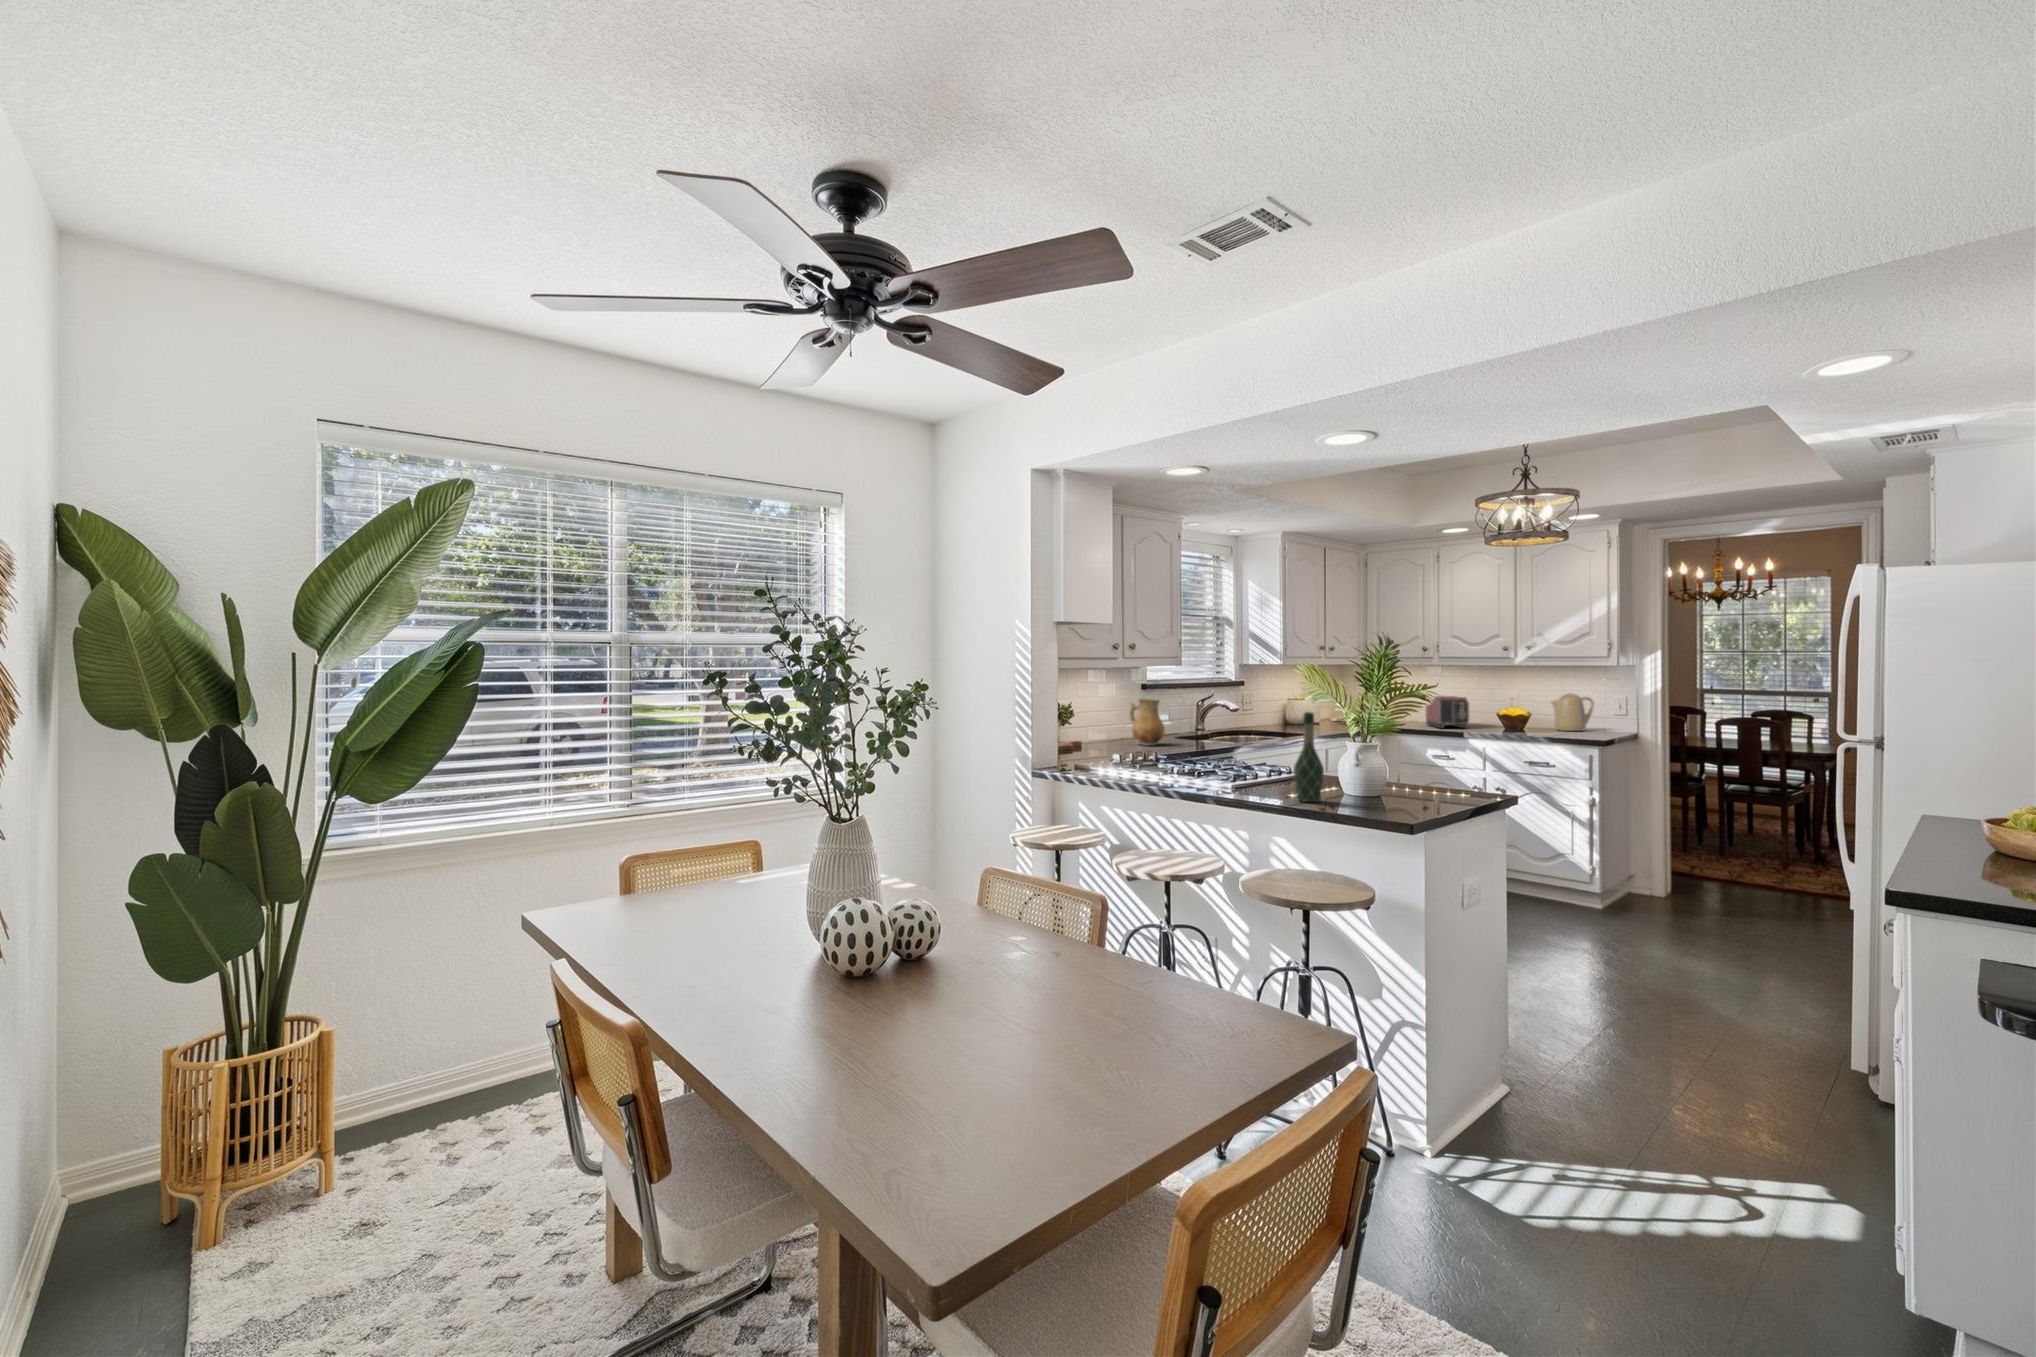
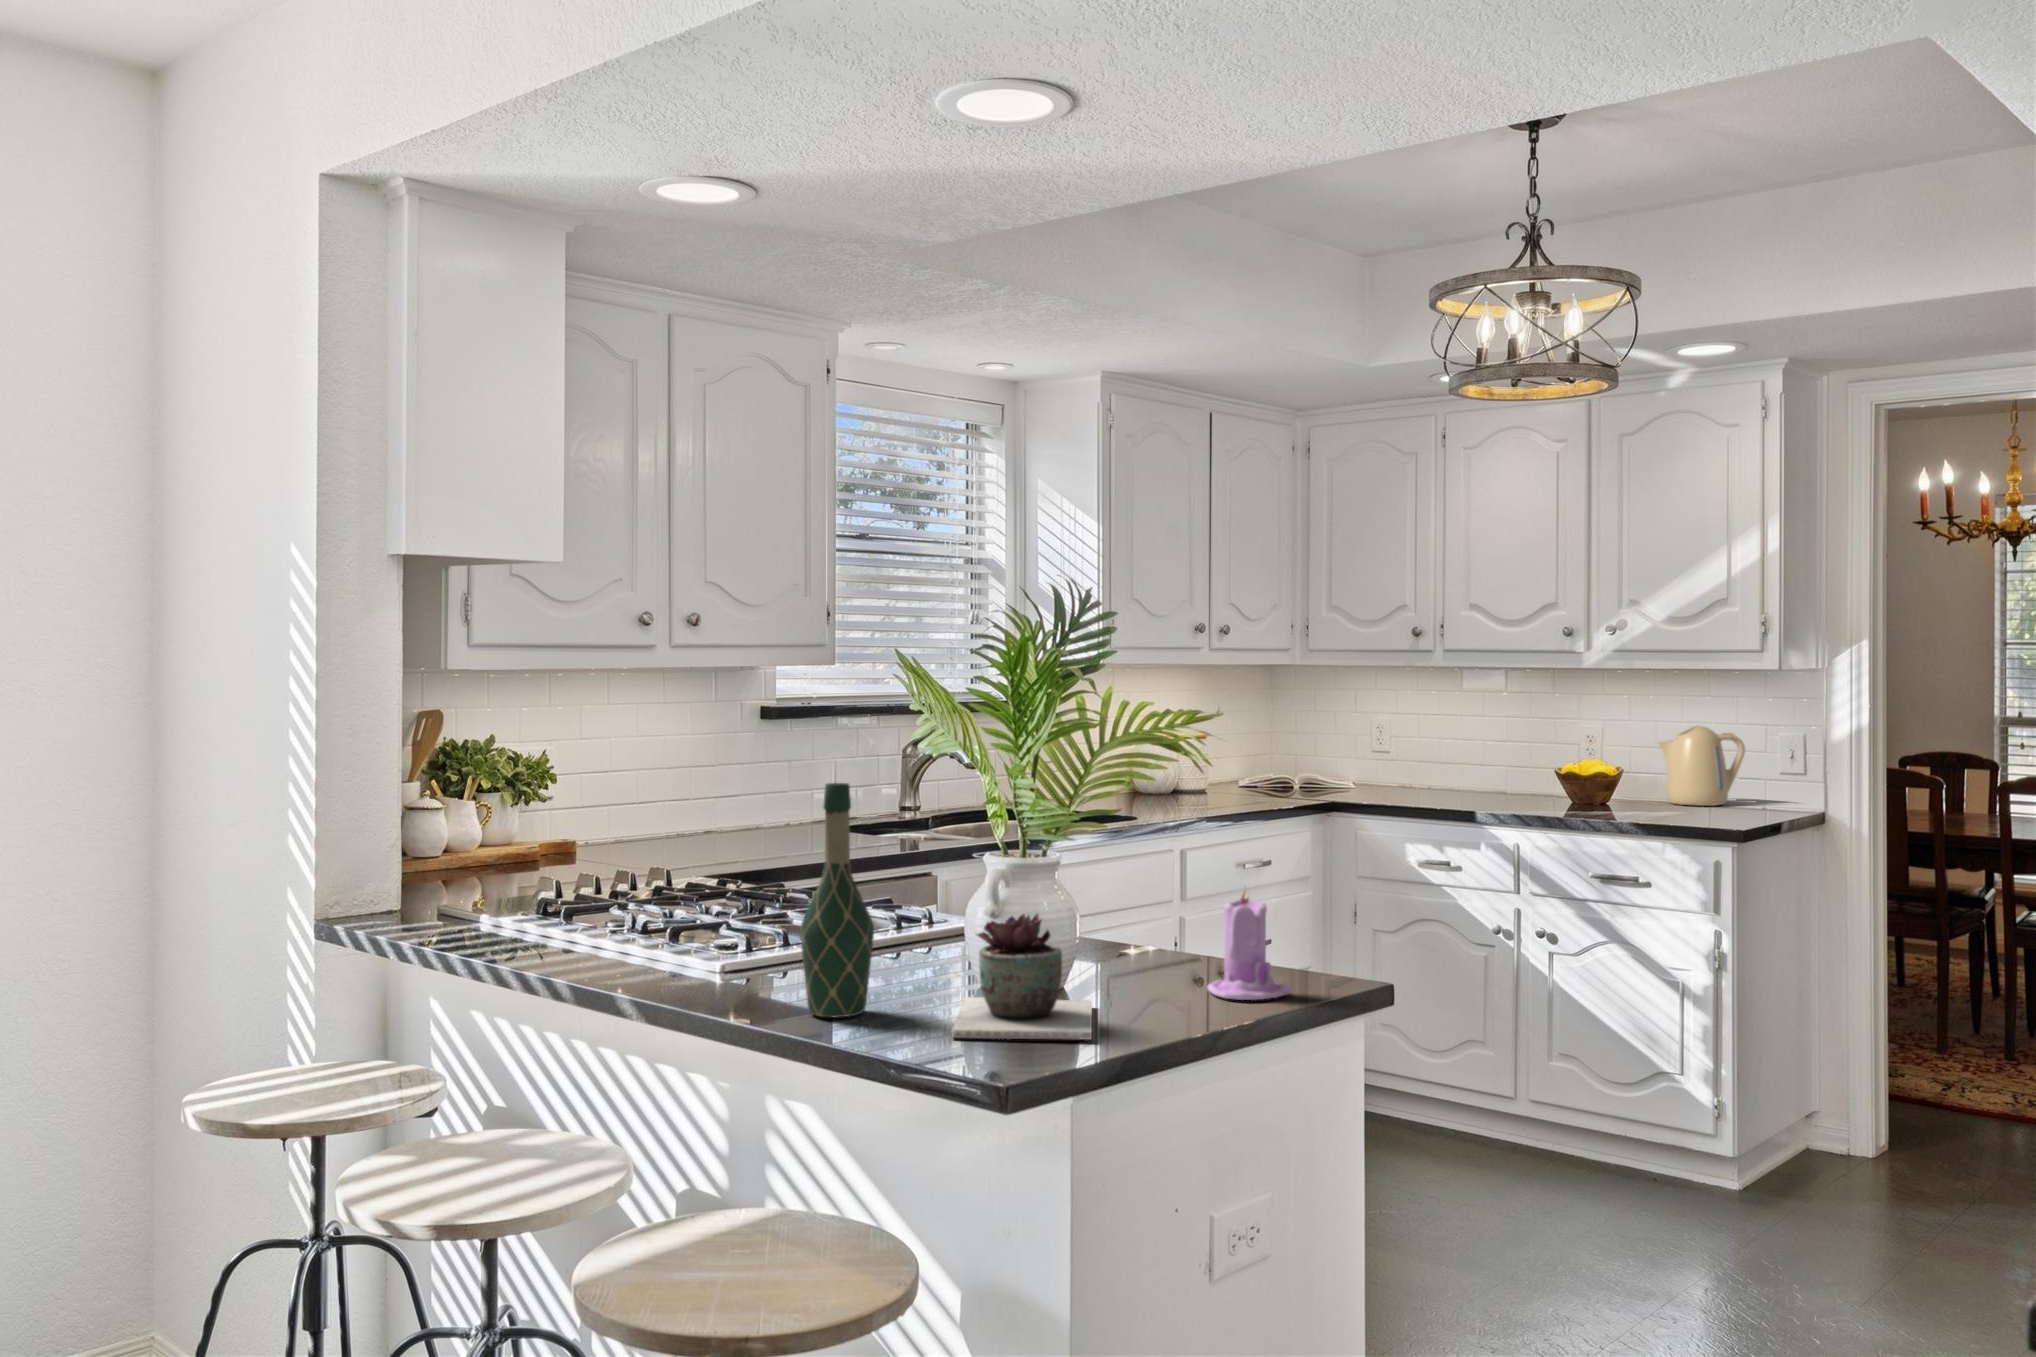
toaster: present [1426,696,1469,728] -> none [1421,731,1498,800]
ceramic pitcher: present [1130,699,1165,745] -> none [701,740,776,847]
candle: none [1444,754,1481,799] -> present [1207,892,1291,1000]
succulent plant: none [1353,763,1425,810] -> present [952,914,1092,1040]

